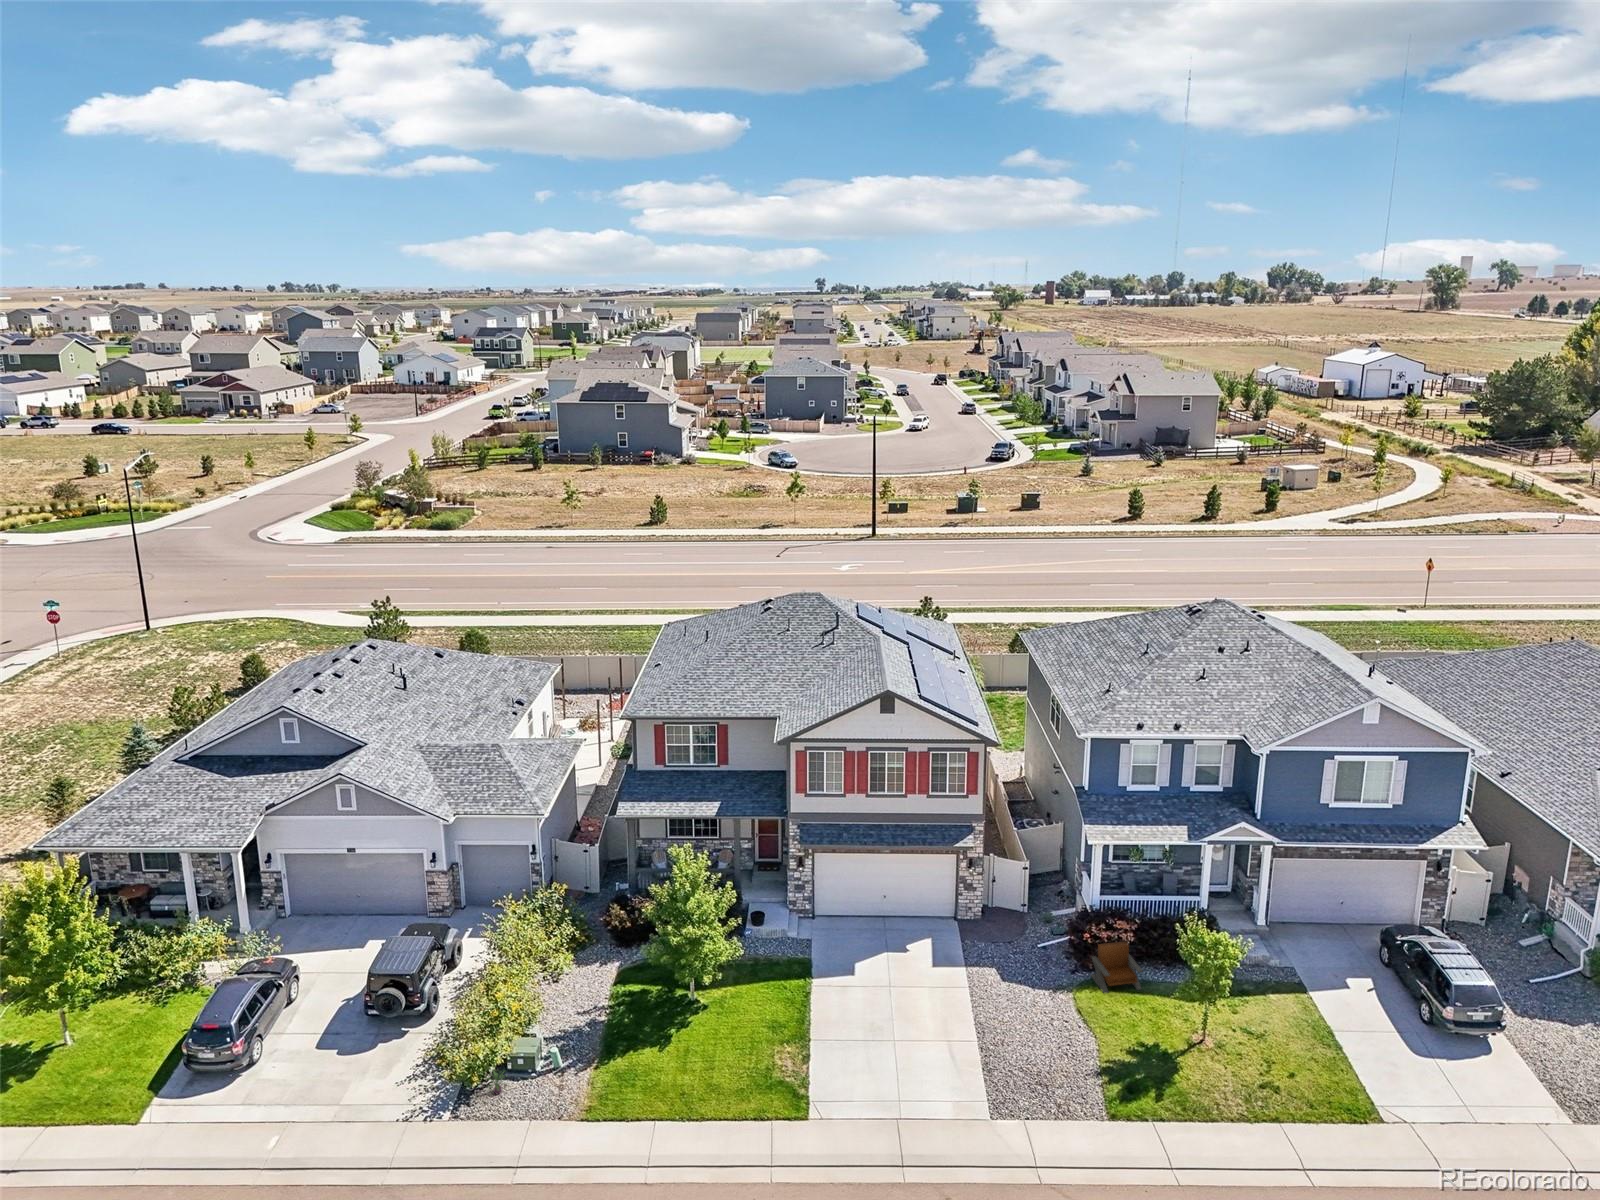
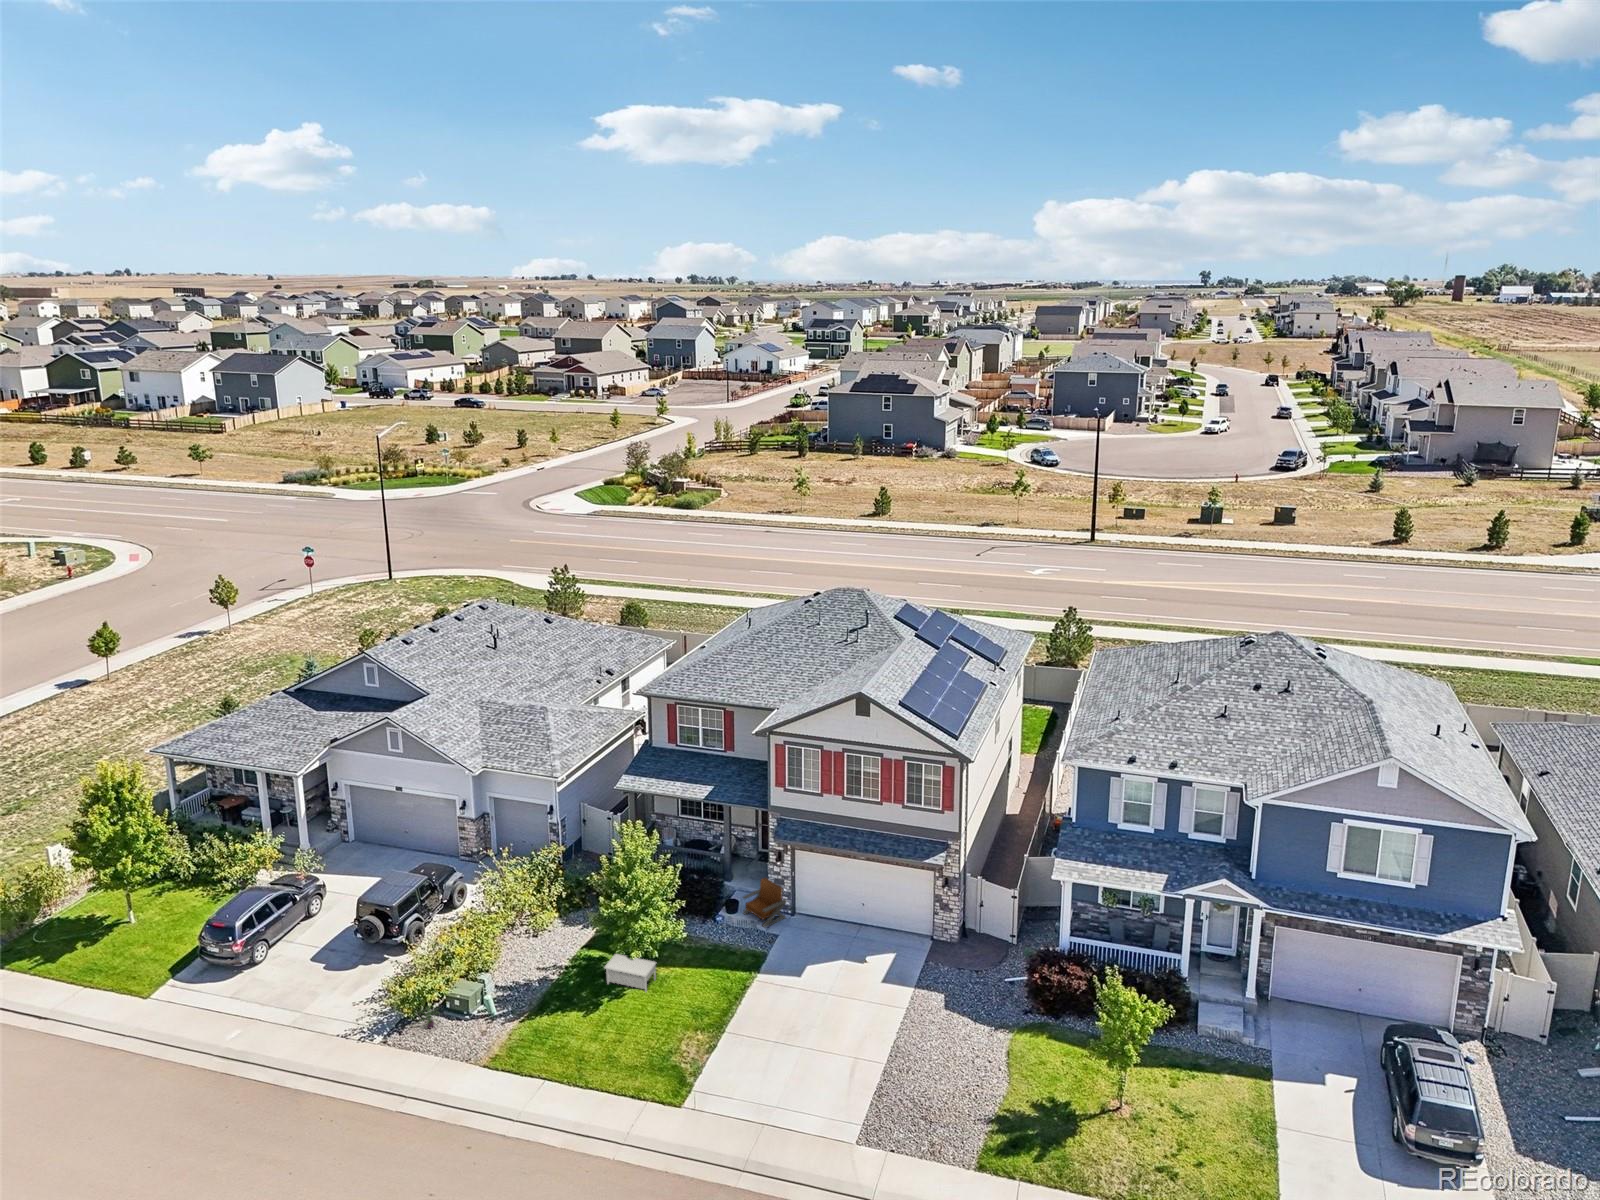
lounge chair: present [1091,942,1142,994] -> present [743,878,787,928]
storage bench: none [663,983,714,1017] -> present [605,954,656,992]

